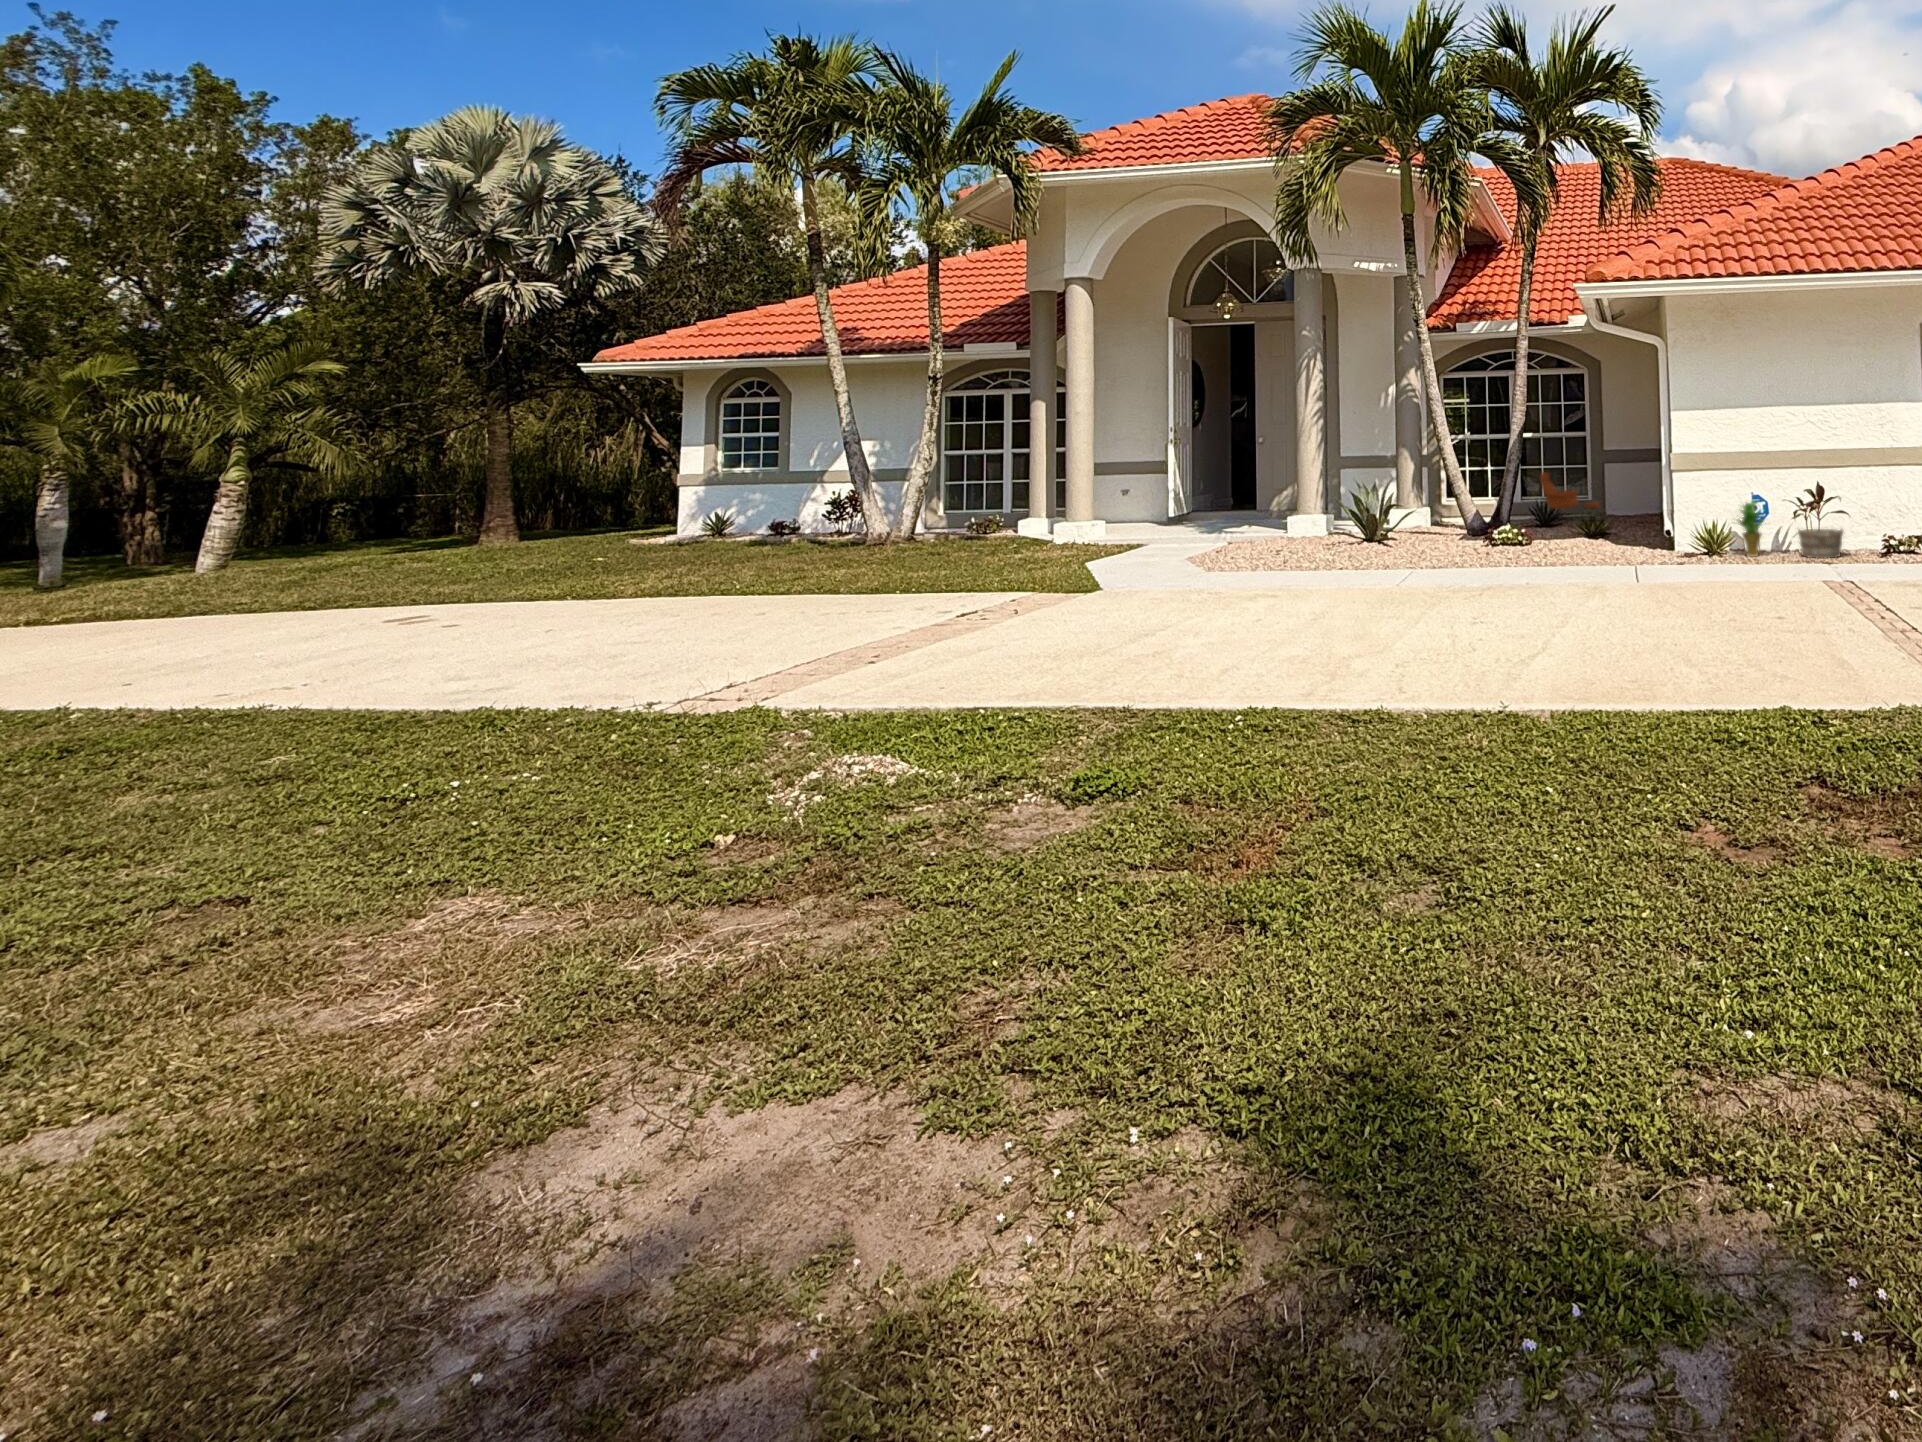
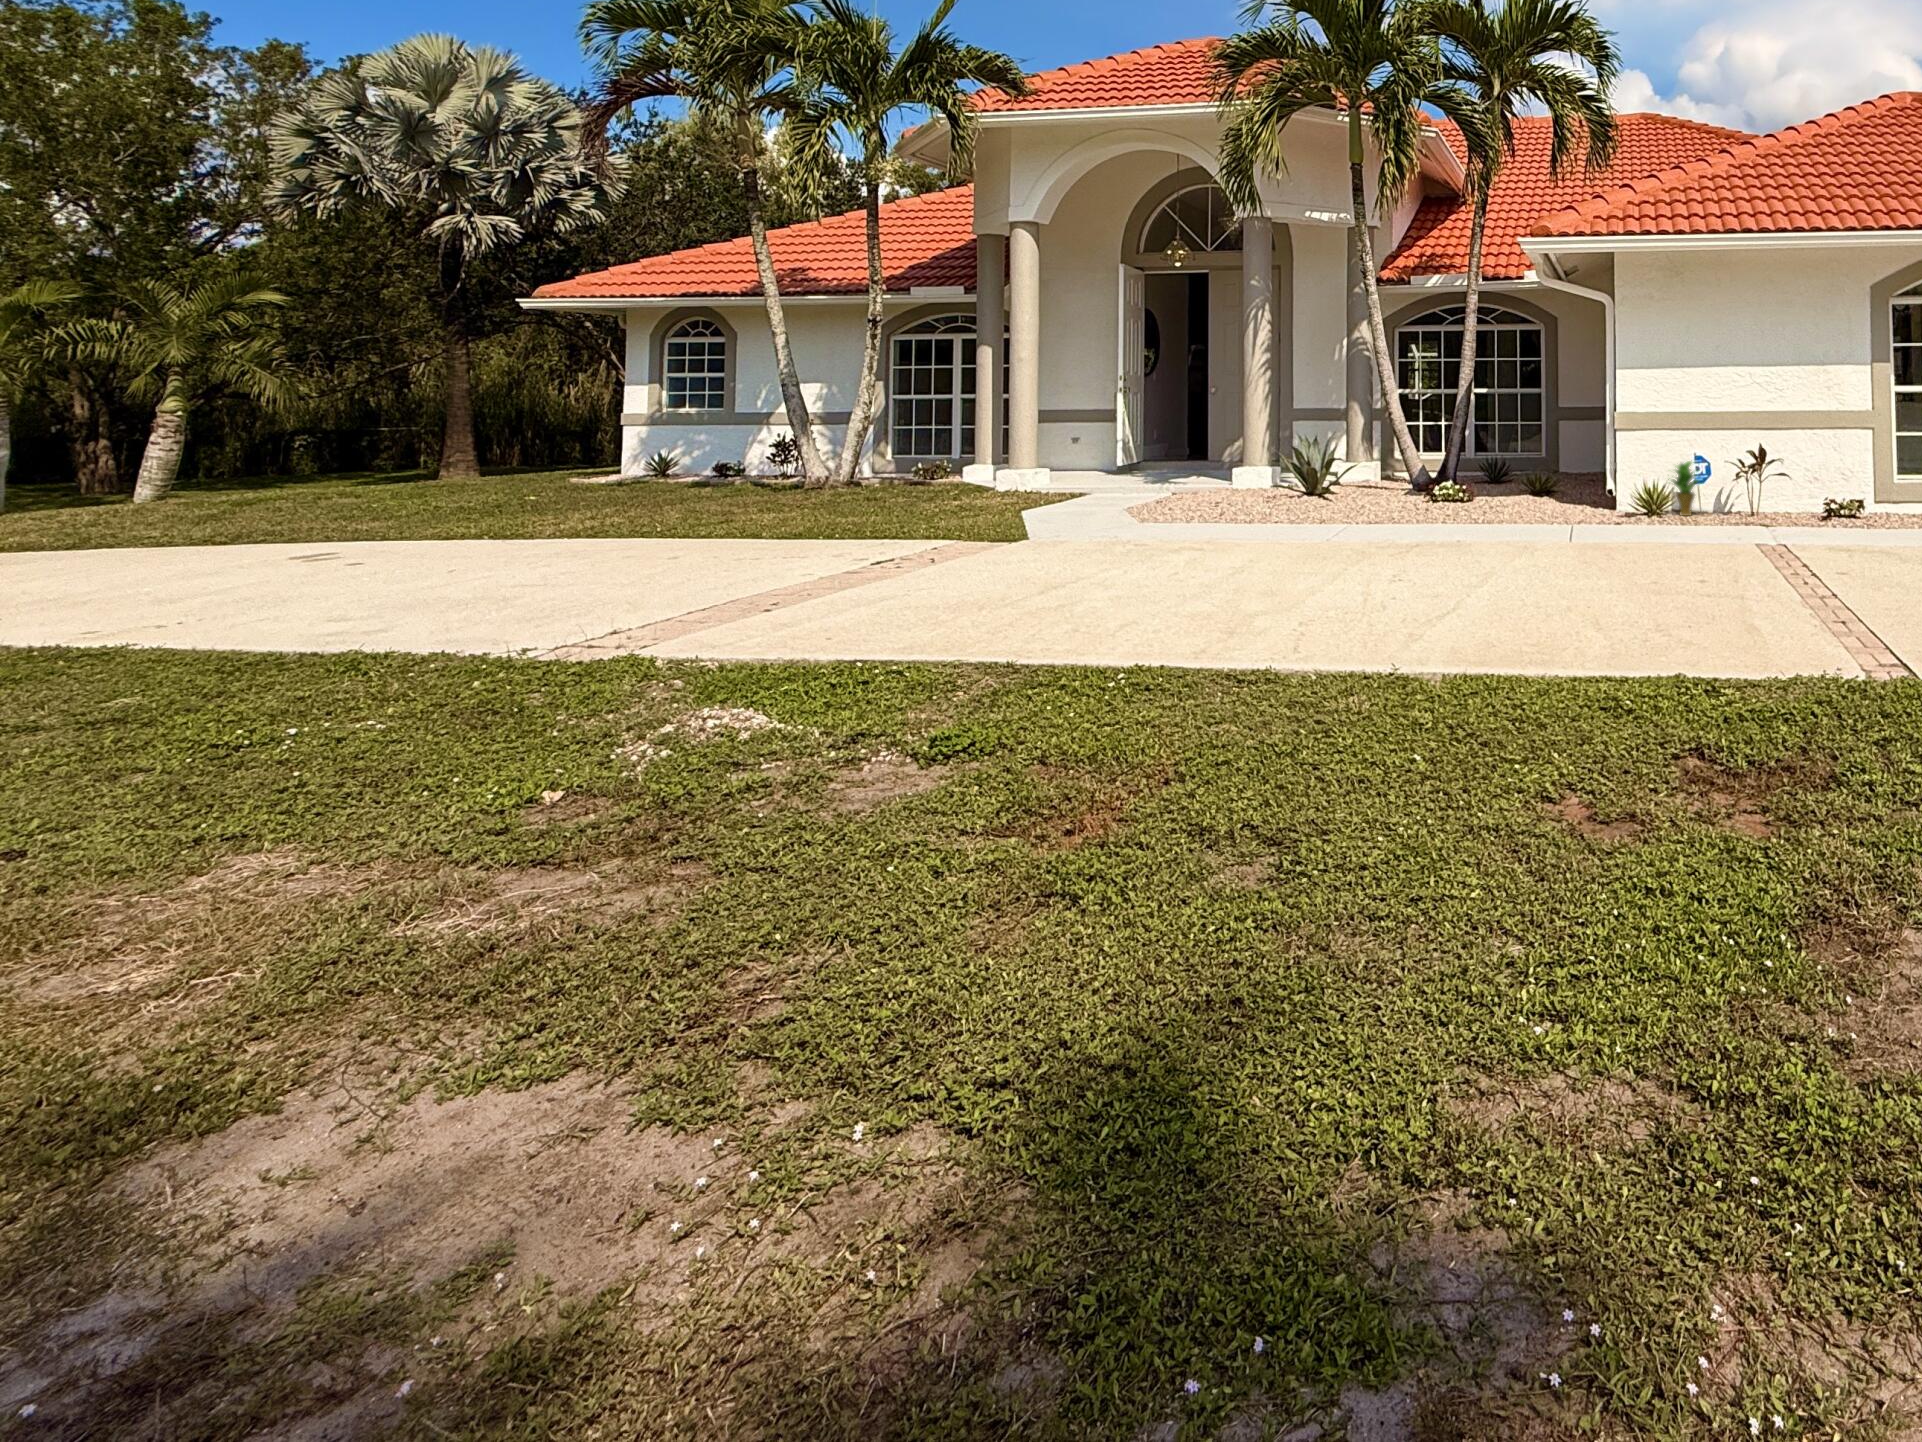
lounge chair: present [1540,472,1601,520] -> none [1487,428,1550,478]
bucket: present [1798,529,1843,558] -> none [1730,488,1776,520]

